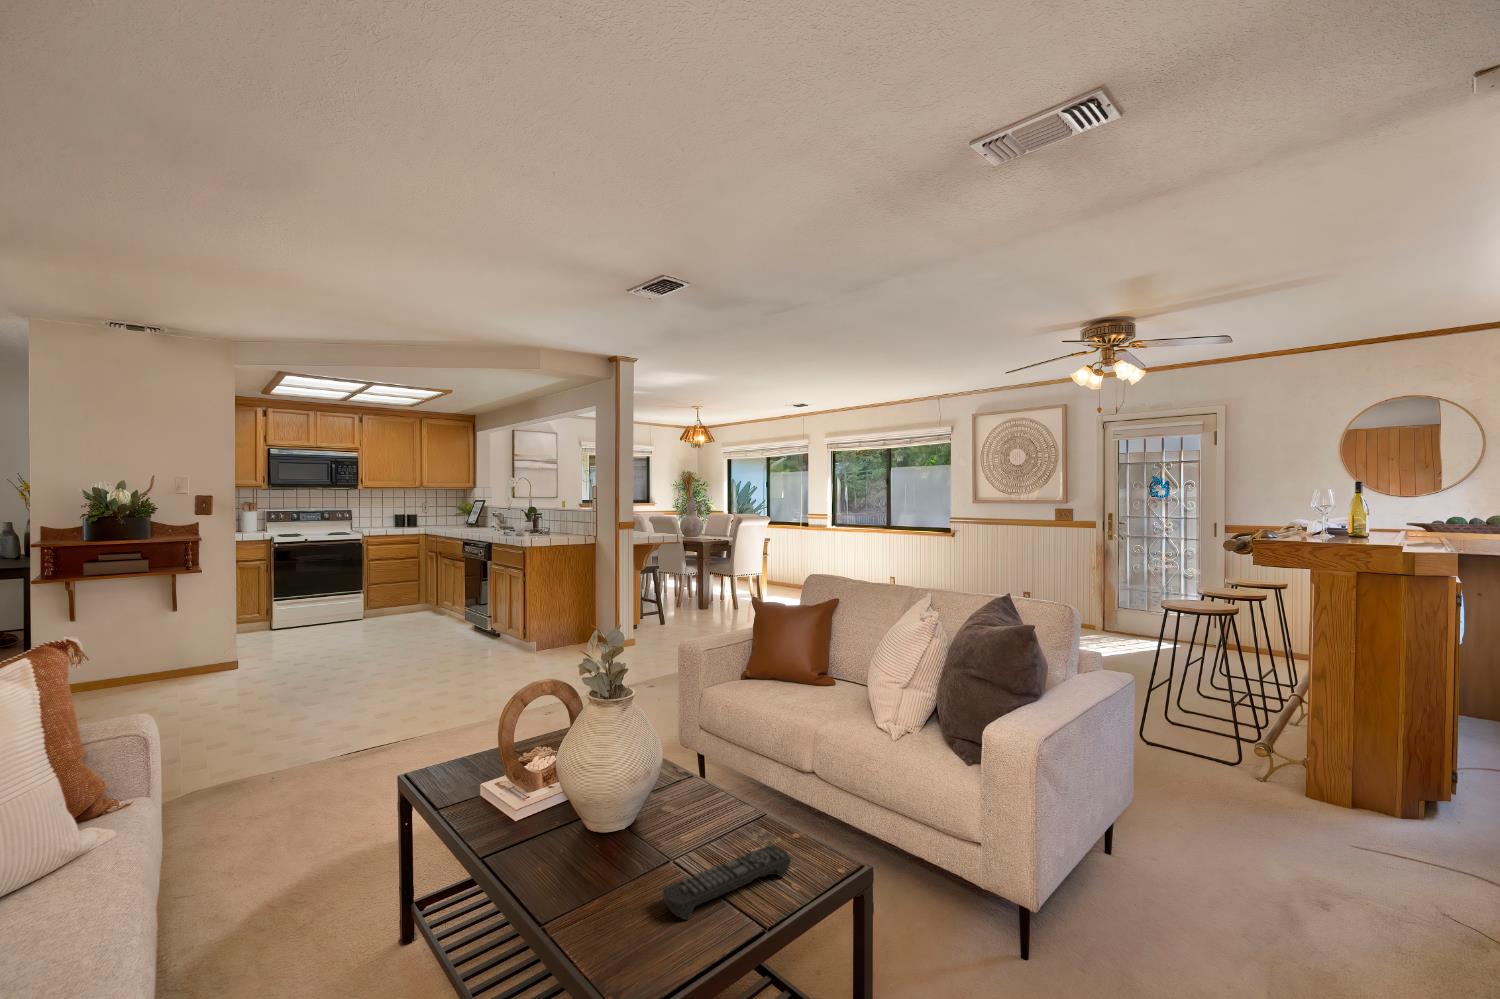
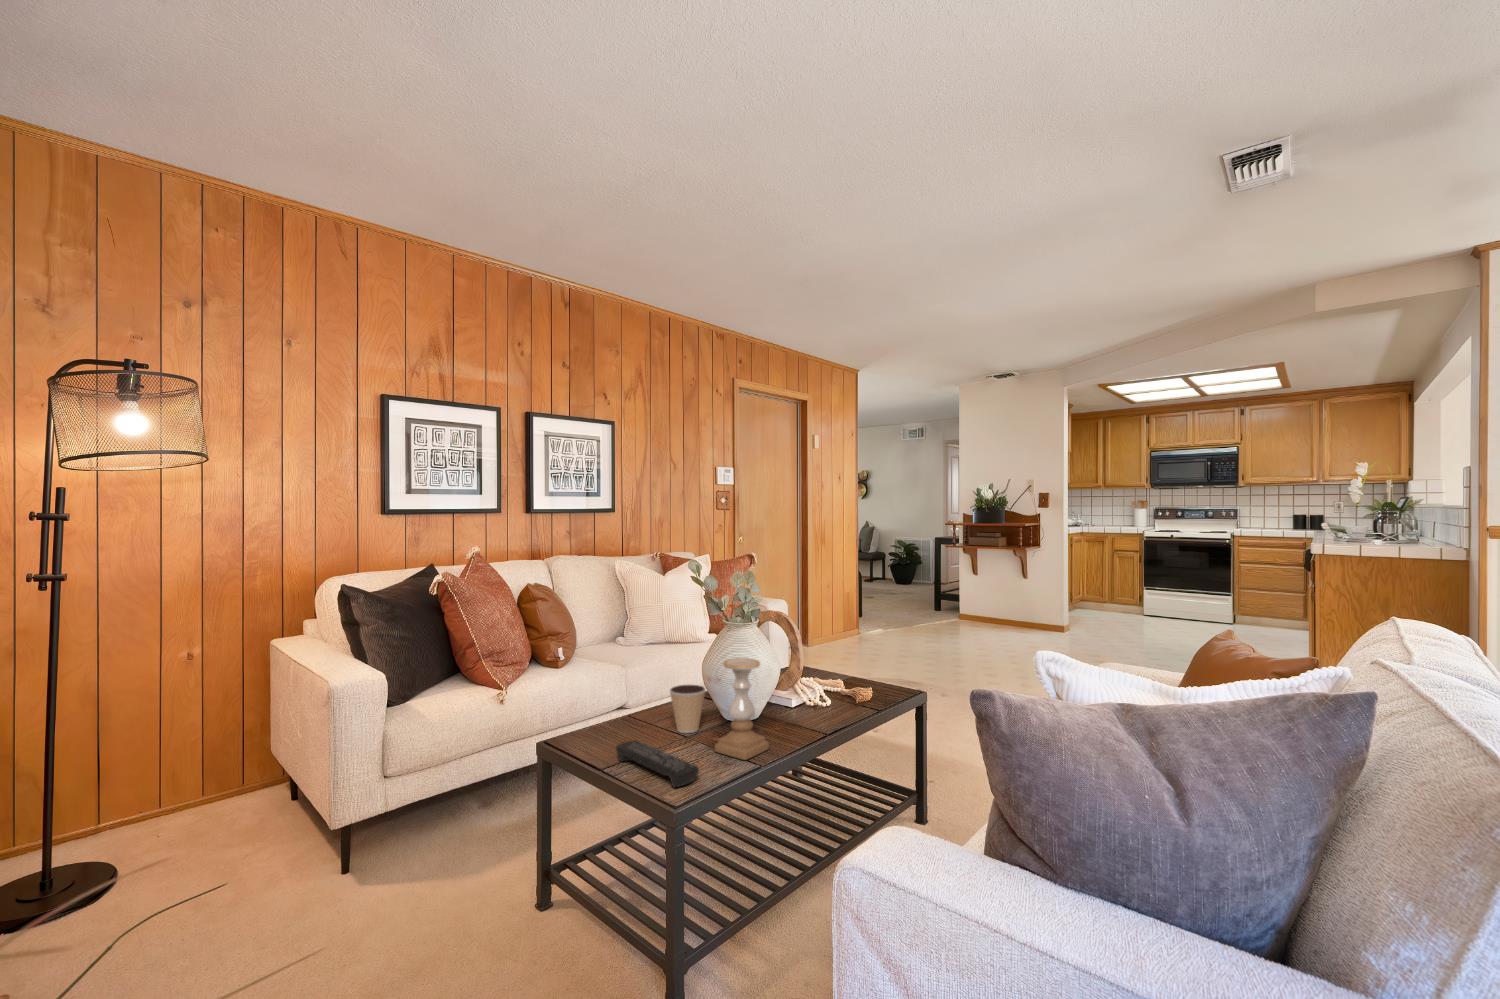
candle holder: none [656,721,721,847] -> present [715,658,769,760]
coffee cup: none [567,797,621,873] -> present [670,685,706,733]

